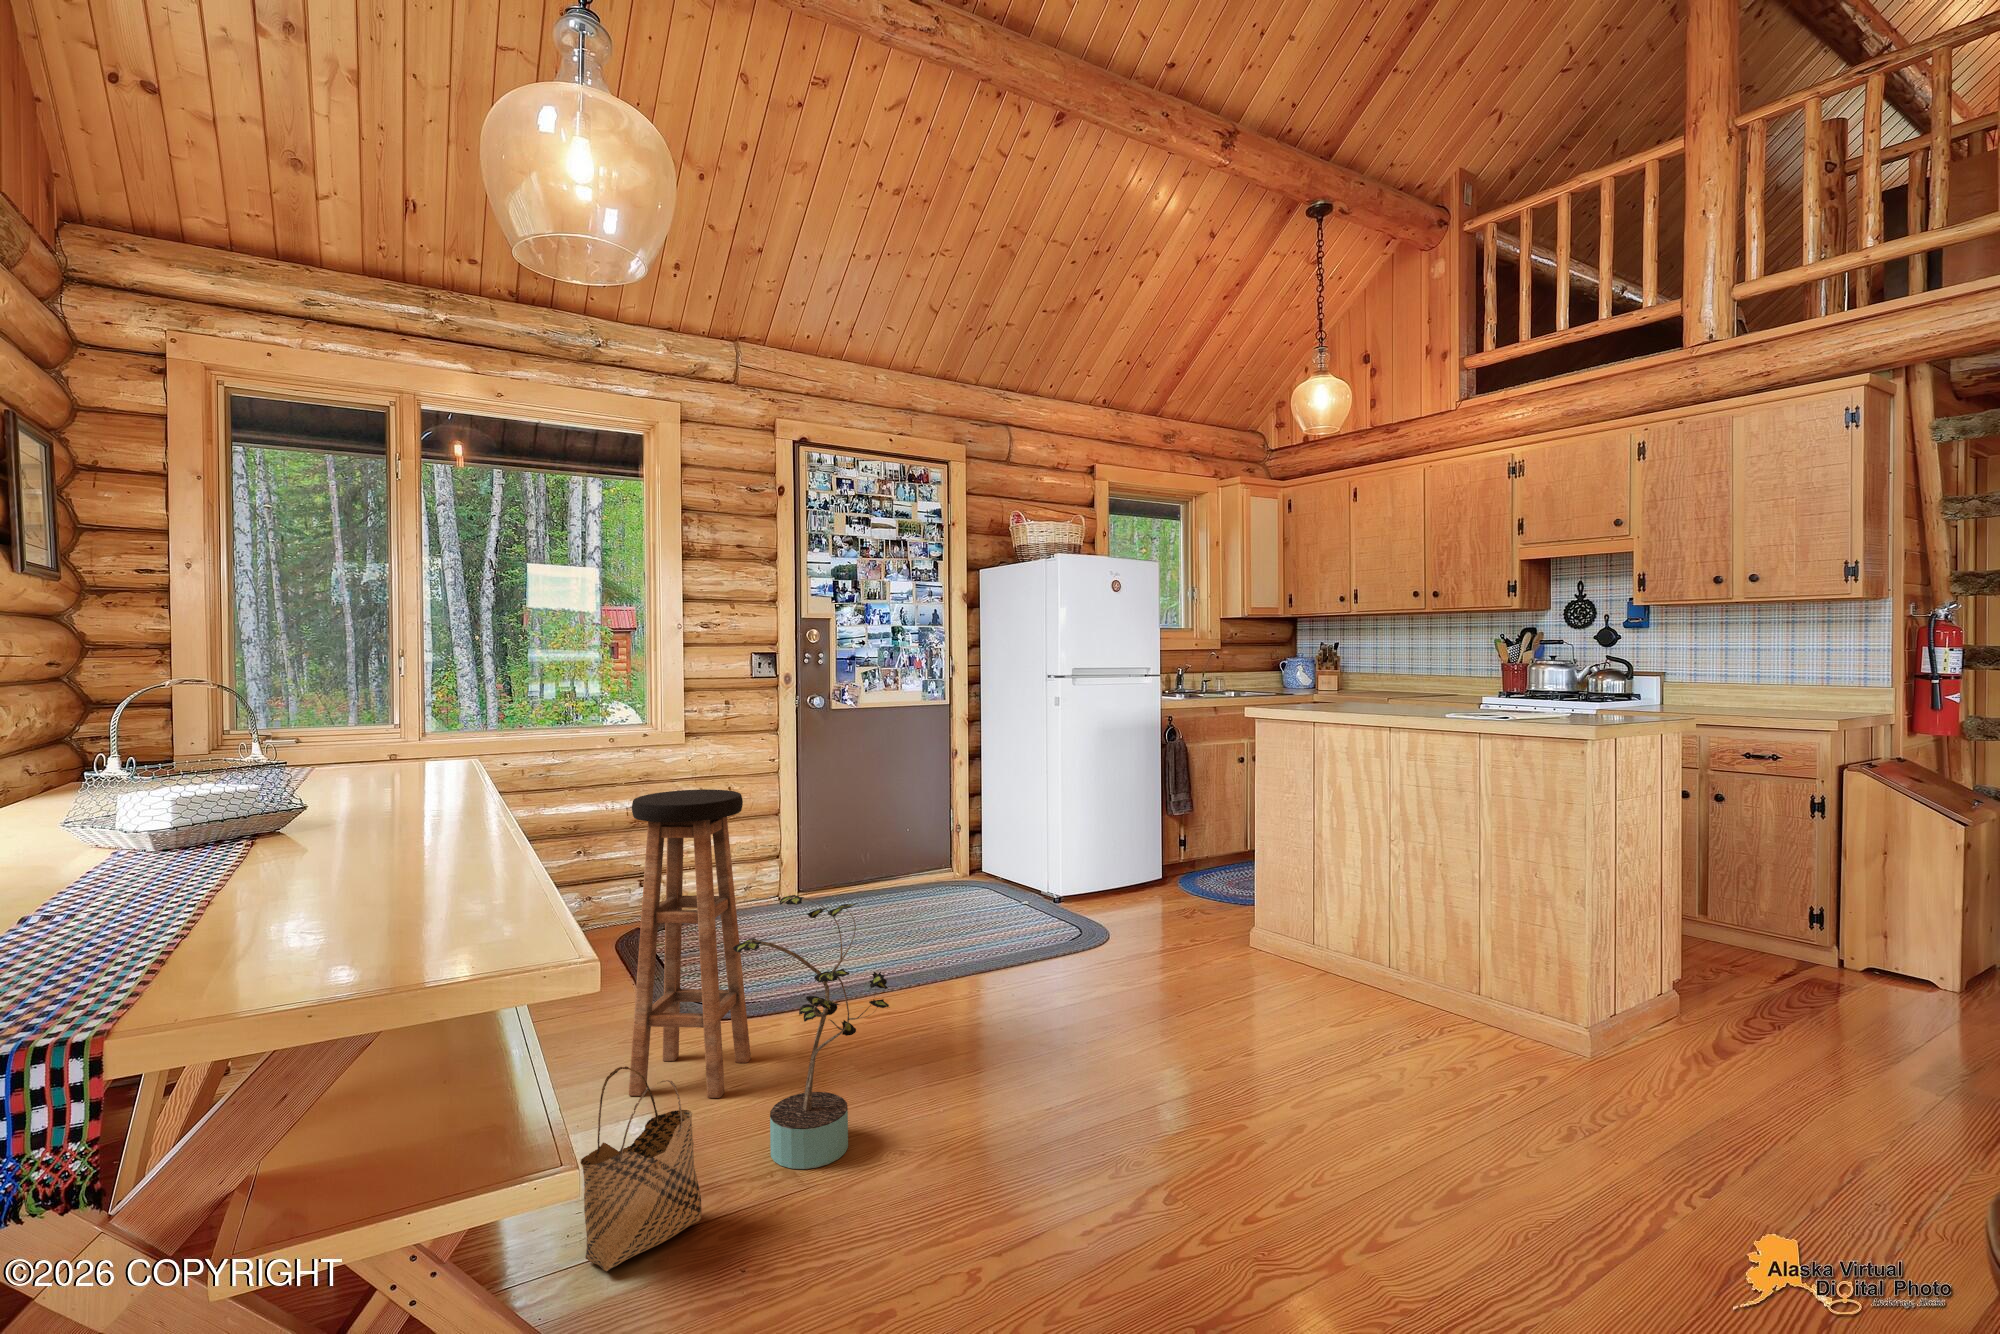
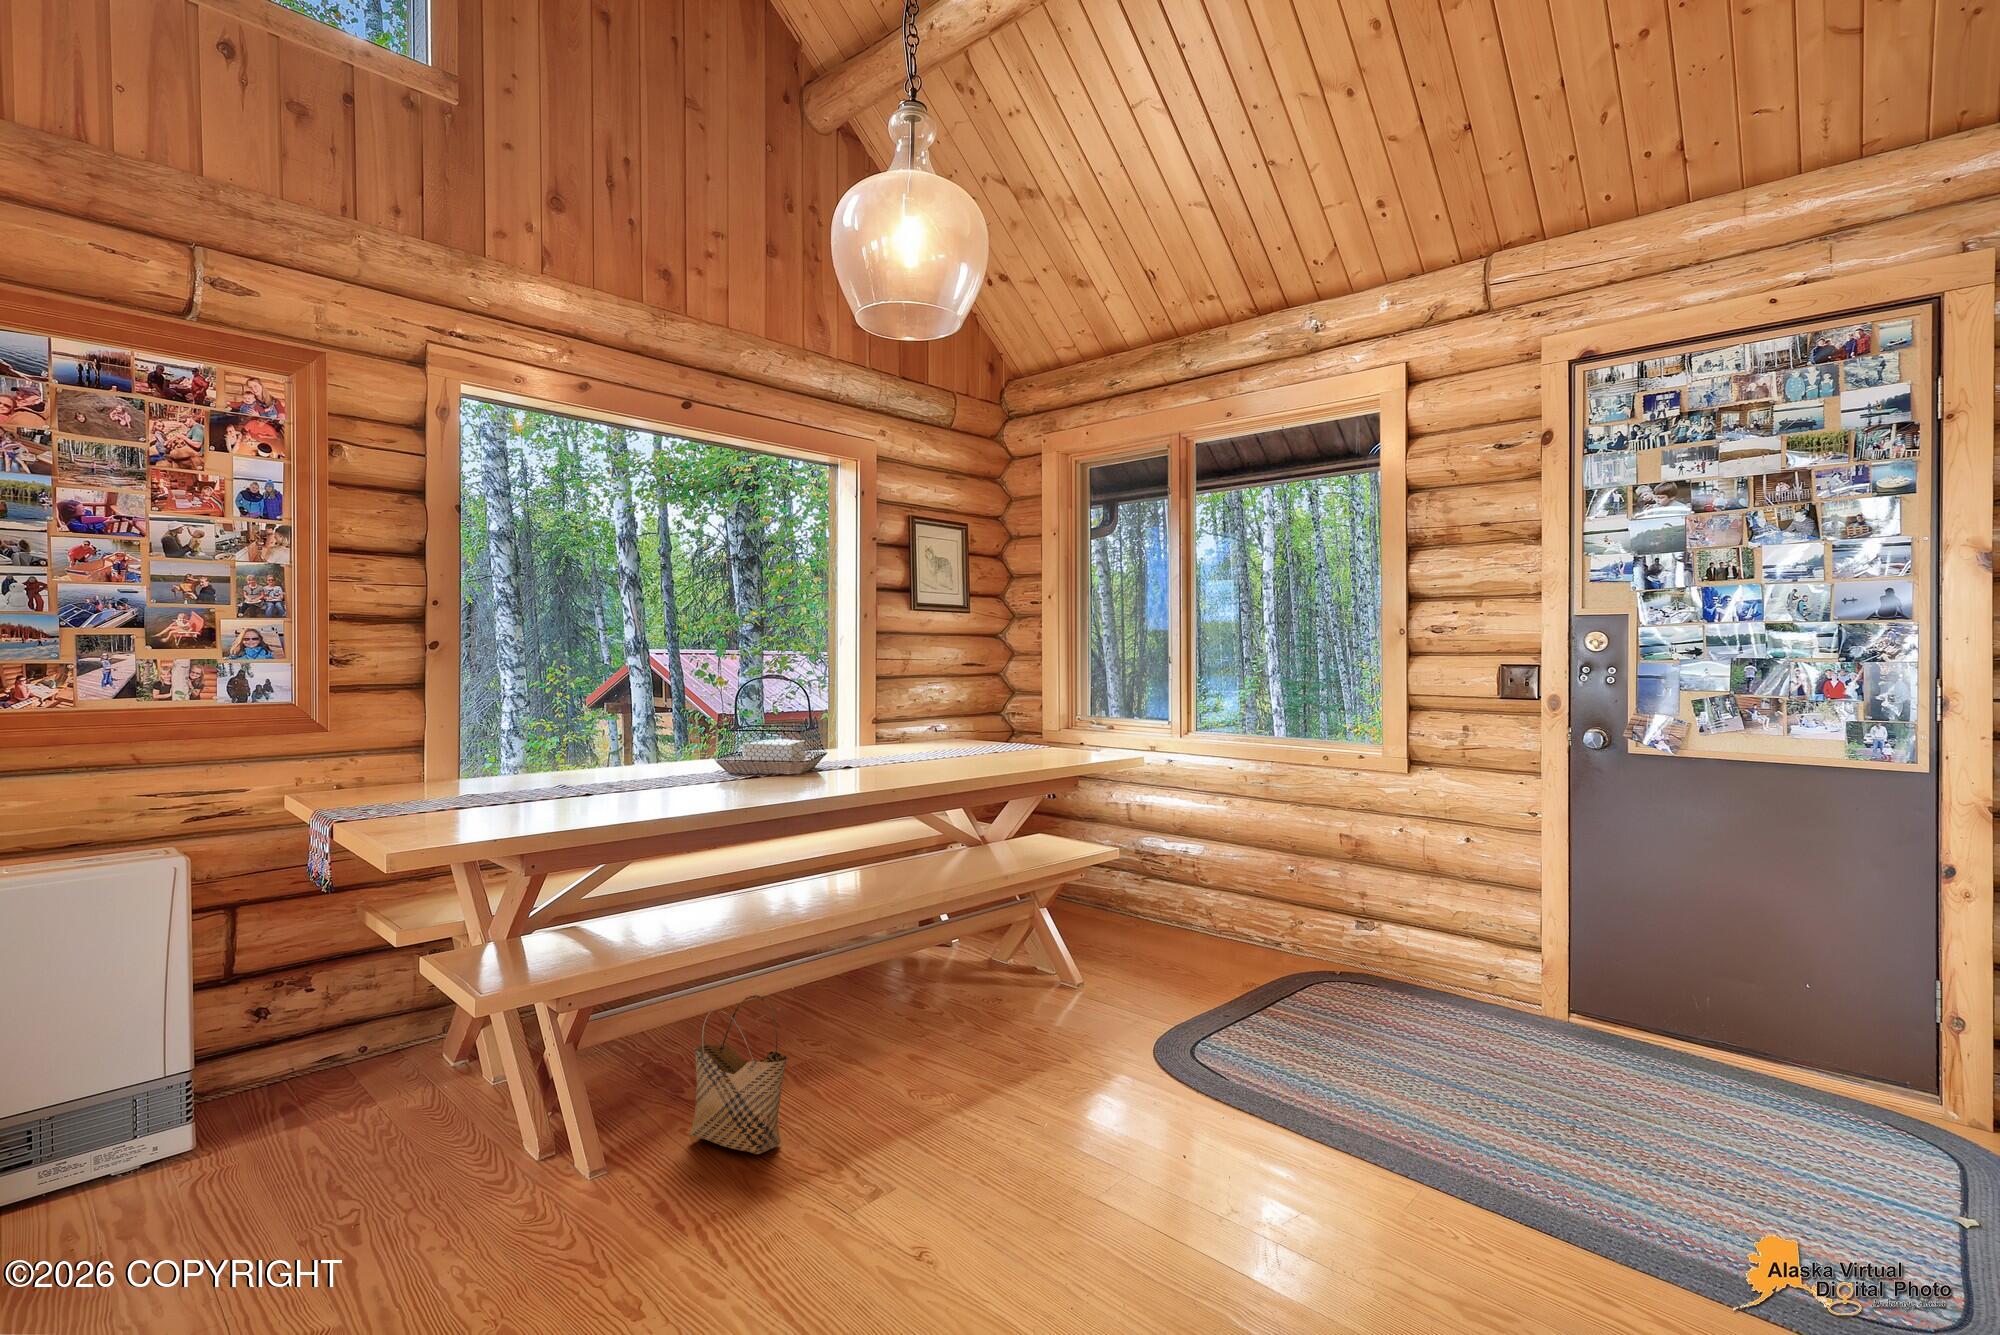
bar stool: present [629,789,751,1098] -> none [966,797,1073,1111]
potted plant: present [733,895,889,1169] -> none [836,914,966,1203]

